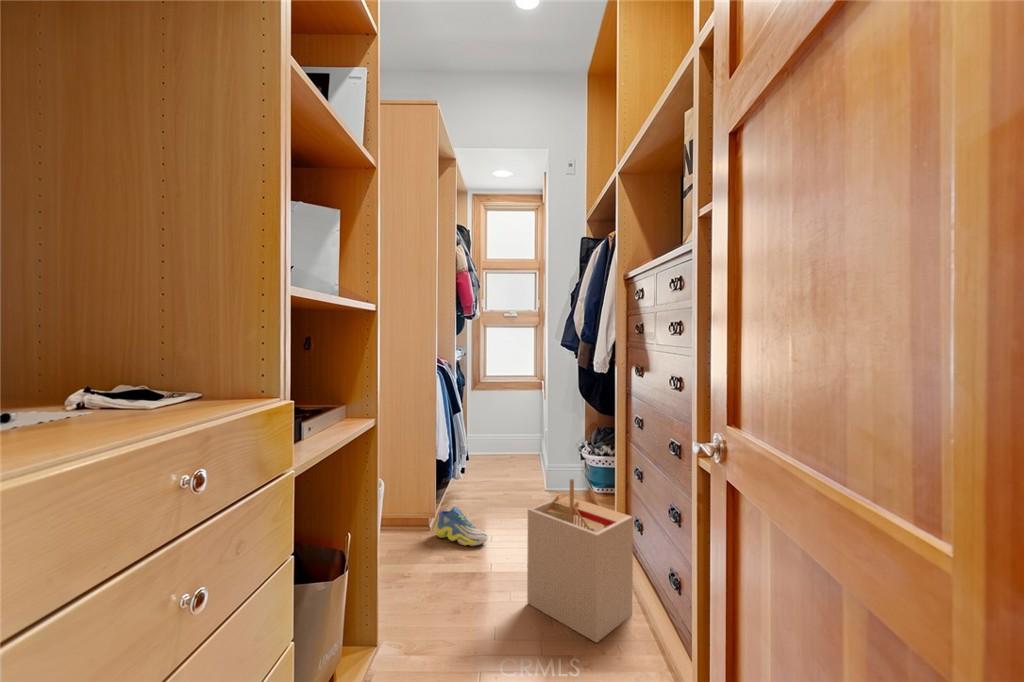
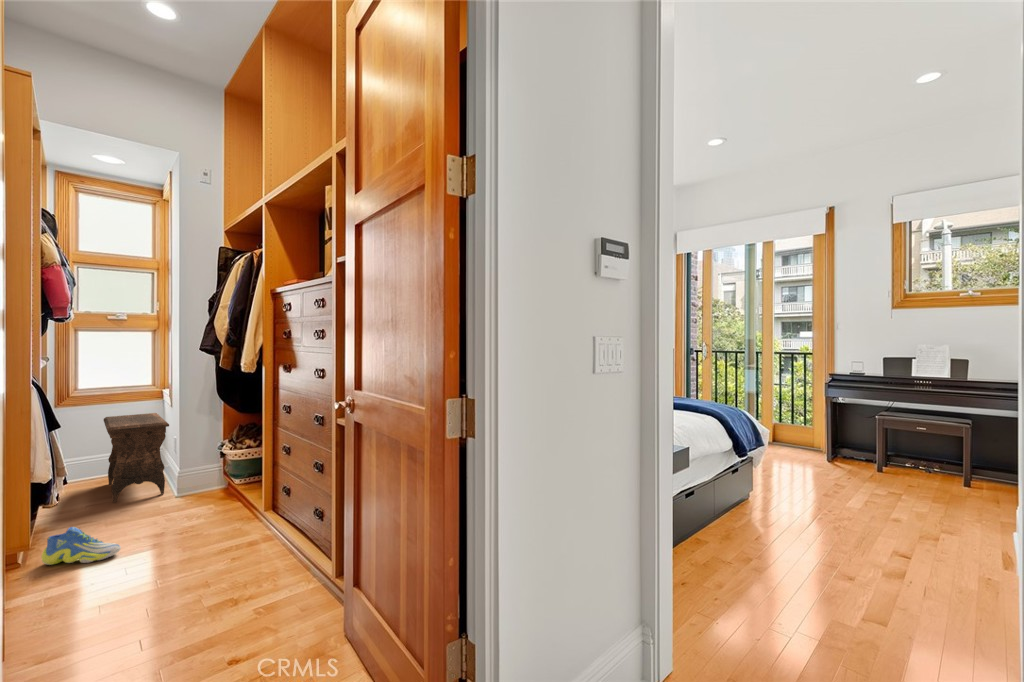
footstool: none [494,402,540,482] -> present [104,413,169,502]
storage bin: present [527,479,633,643] -> none [185,461,285,581]

